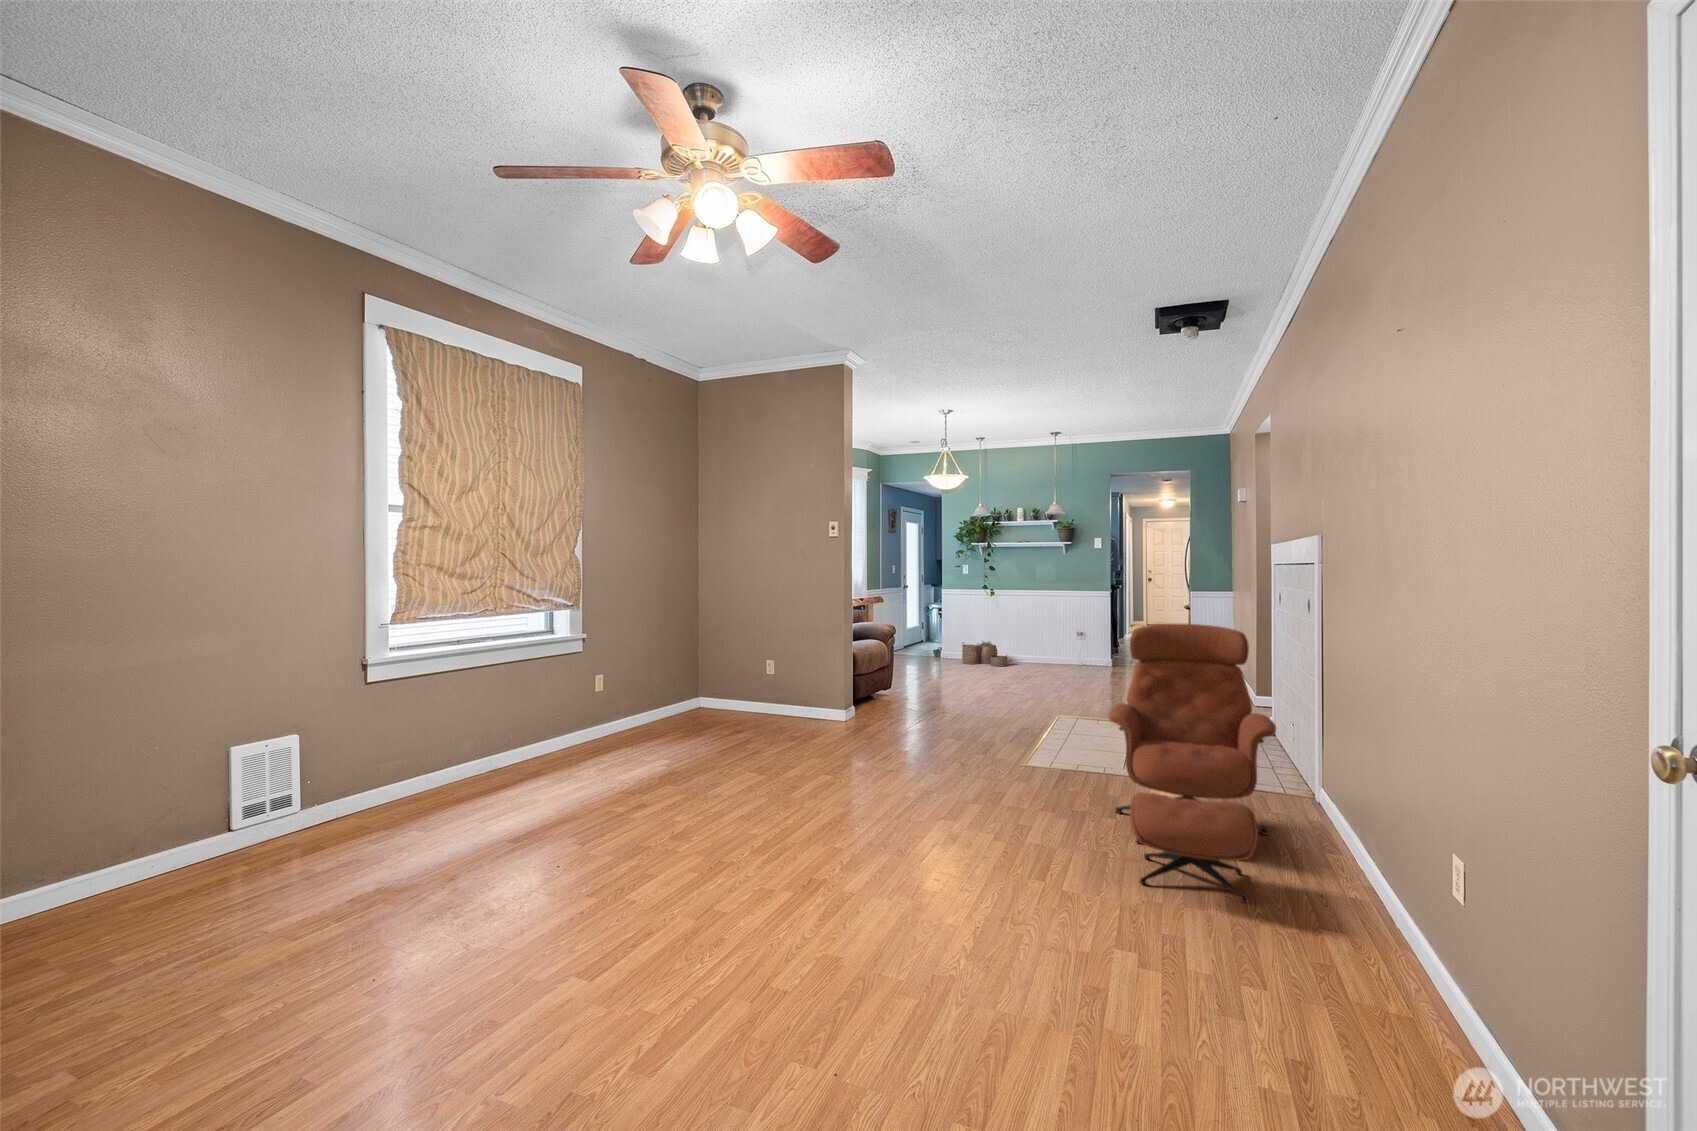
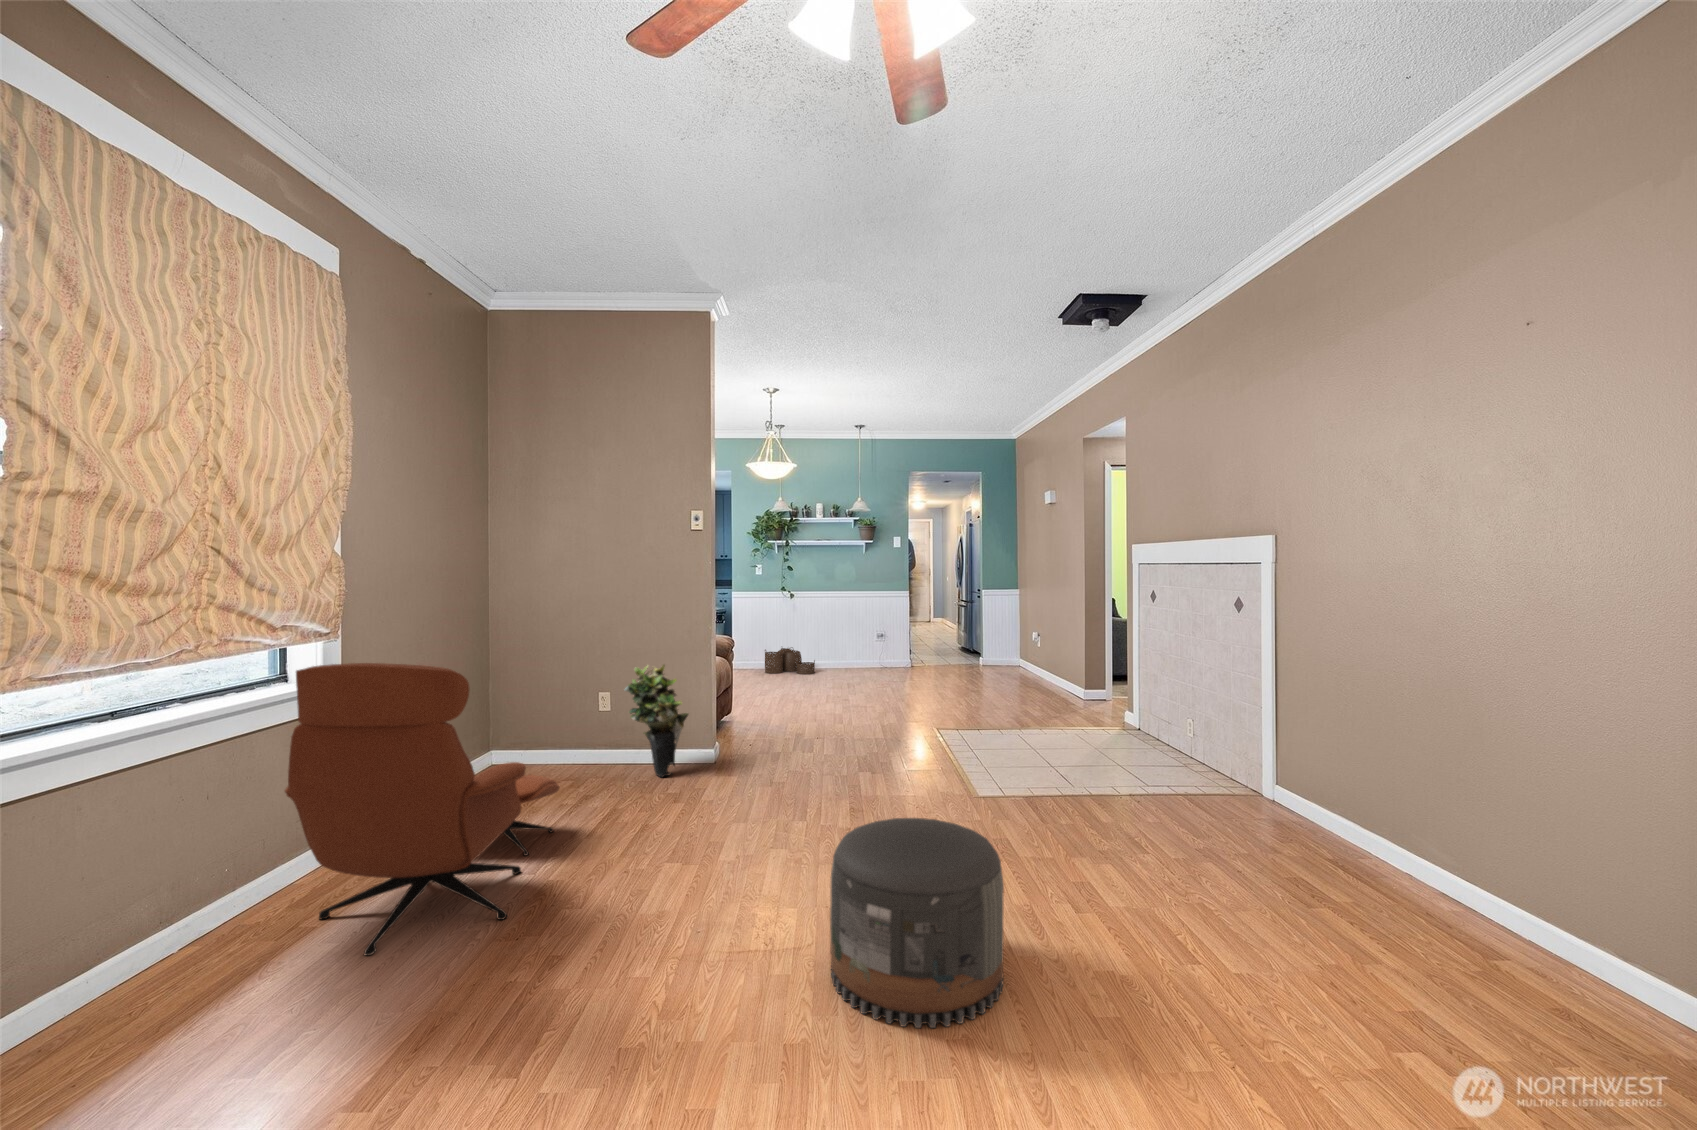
lounge chair: present [1108,624,1276,902] -> present [285,663,559,955]
potted plant: none [775,641,823,727] -> present [625,665,688,778]
pouf: none [775,745,897,876] -> present [830,818,1004,1028]

